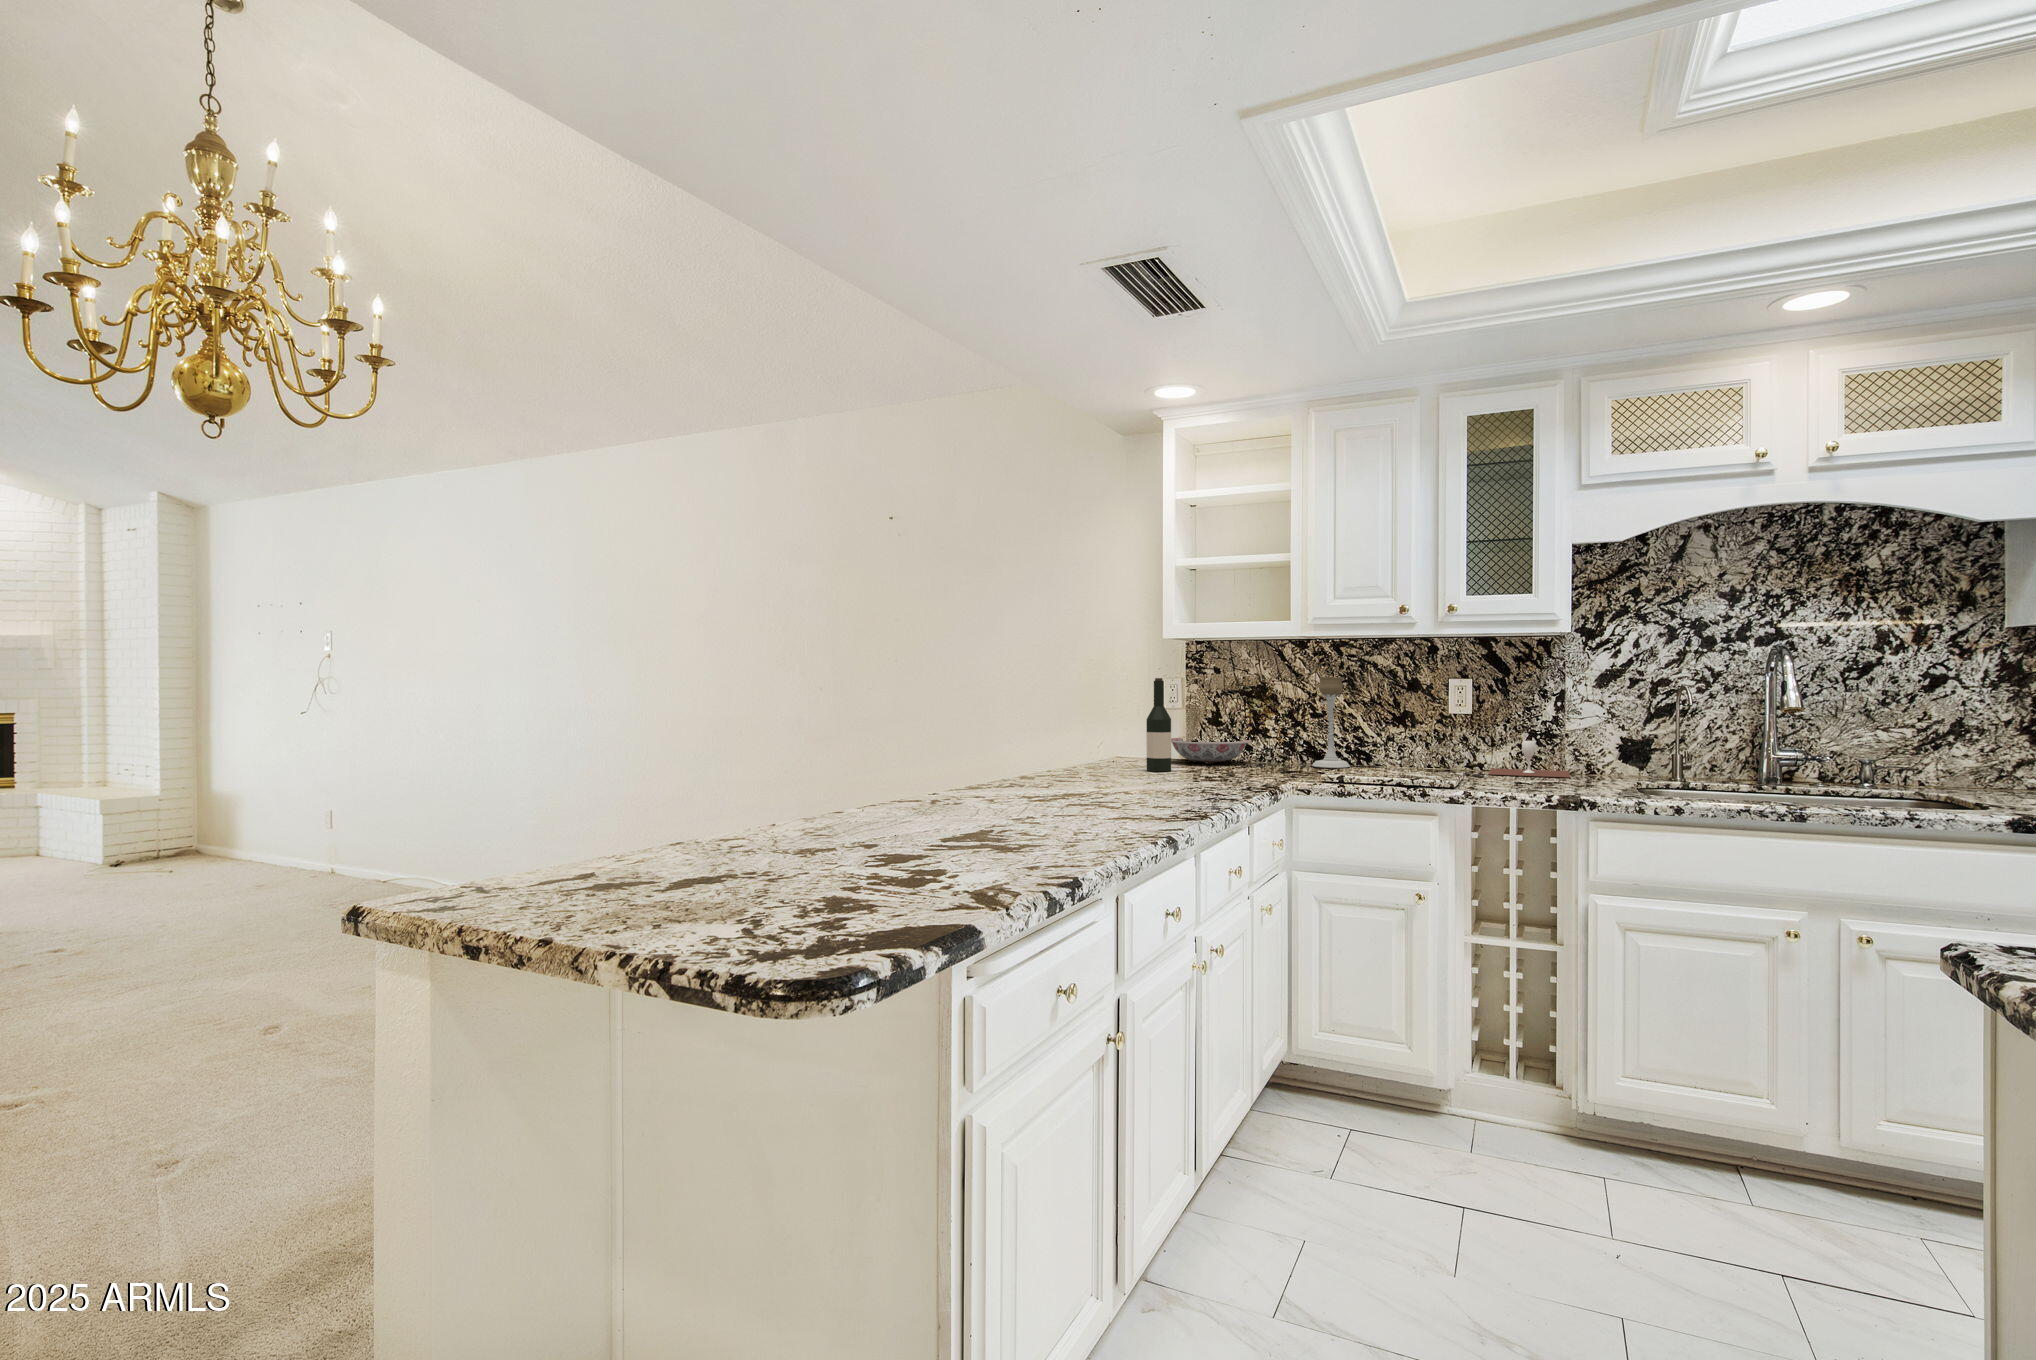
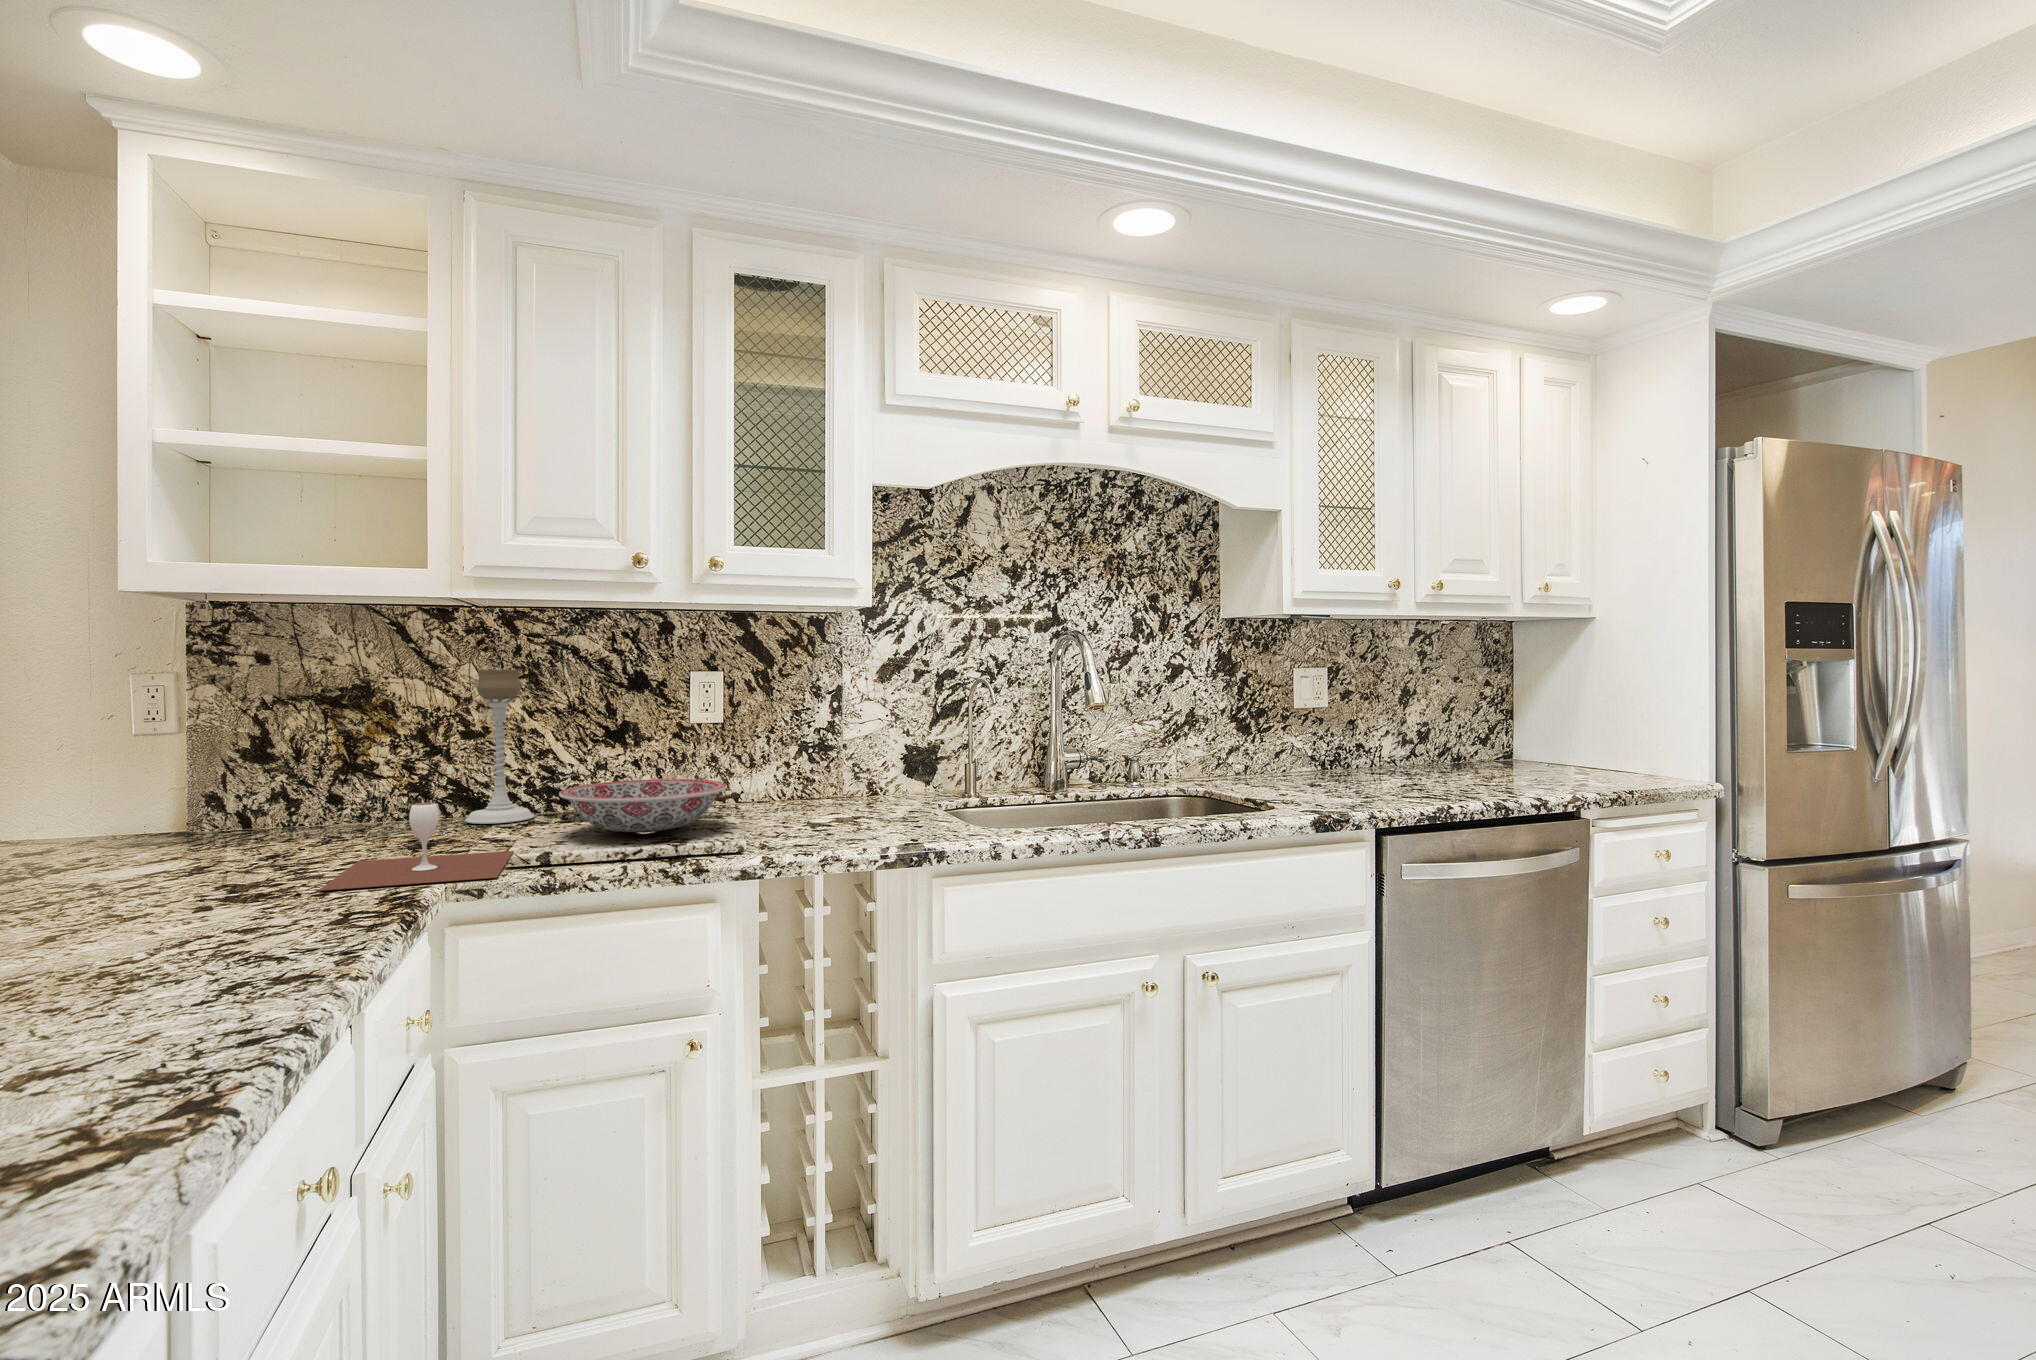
wine bottle: present [1147,678,1171,771] -> none [68,674,144,882]
ceramic bowl: present [1171,738,1251,763] -> present [559,779,727,833]
wine glass: present [1489,741,1570,778] -> present [318,803,513,891]

